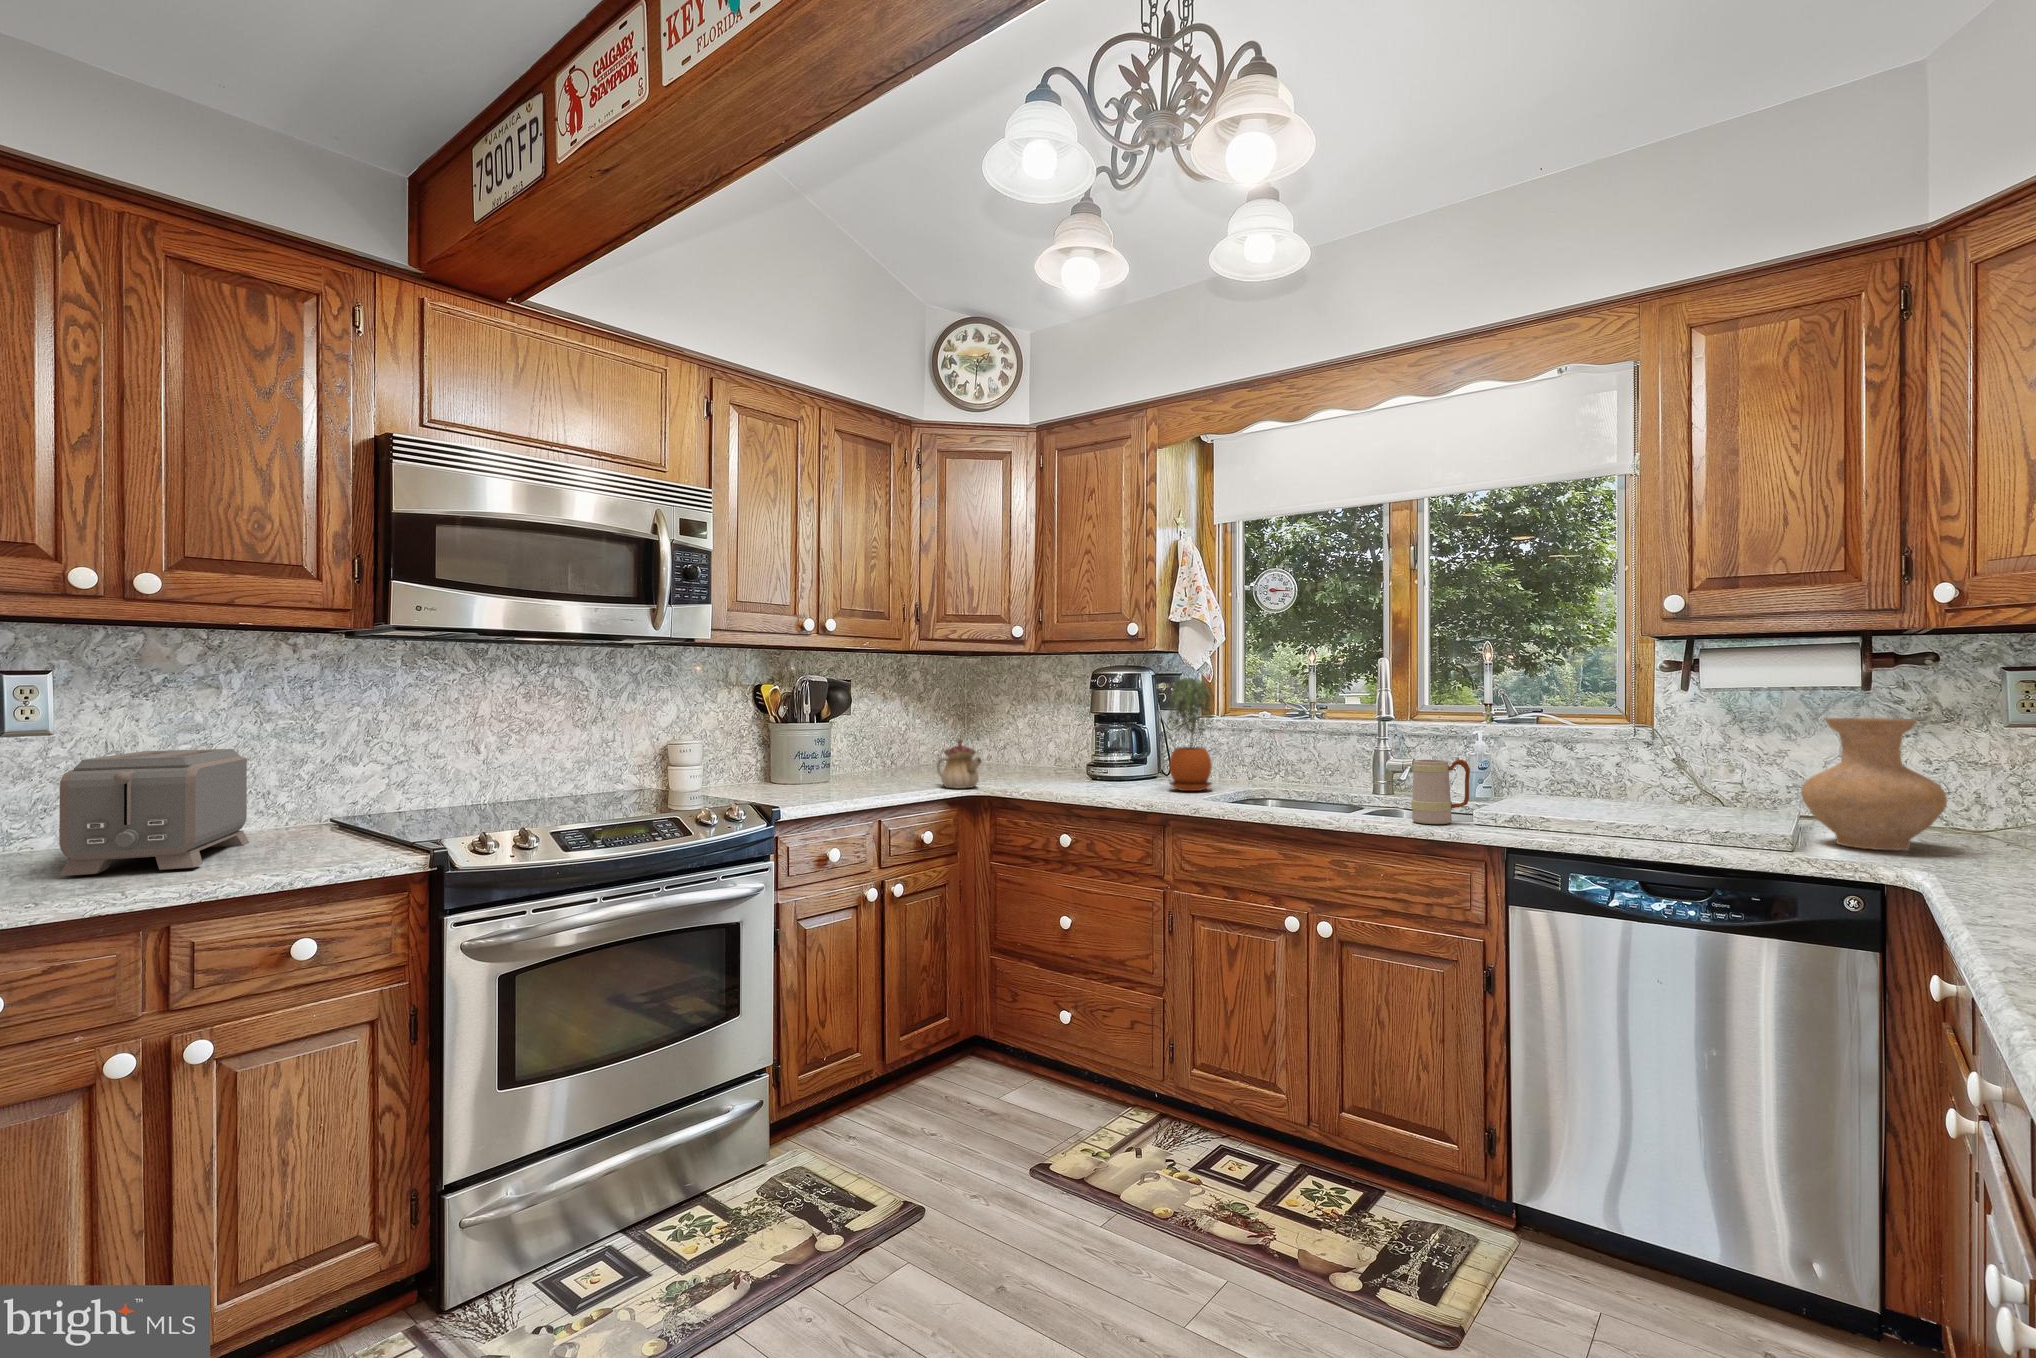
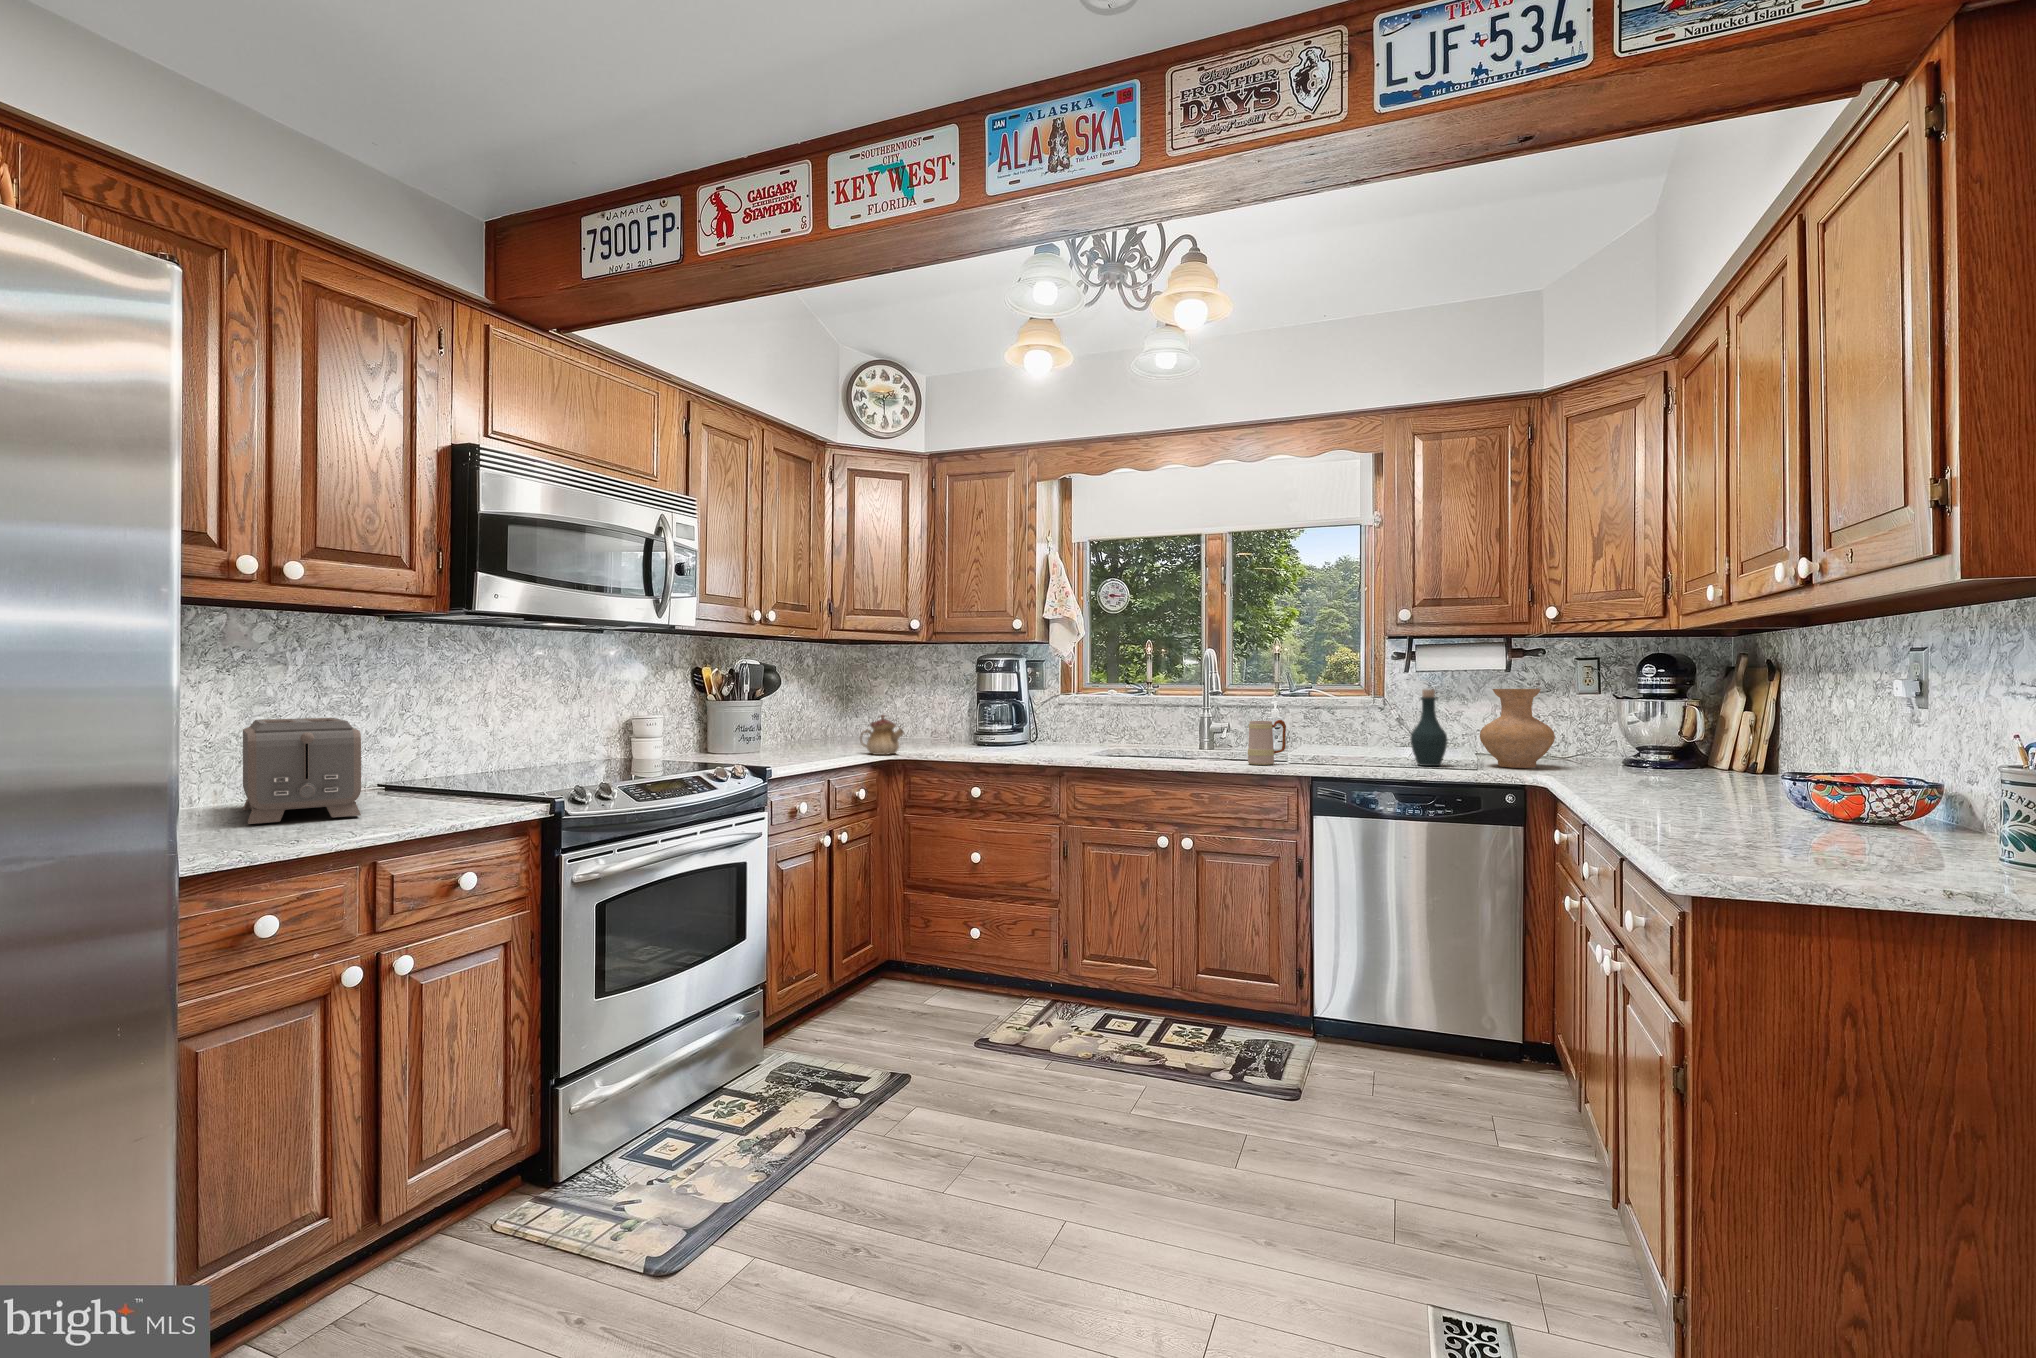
potted plant: present [1165,678,1213,791] -> none [1048,664,1085,752]
bottle: none [1675,718,1741,839] -> present [1410,689,1447,766]

